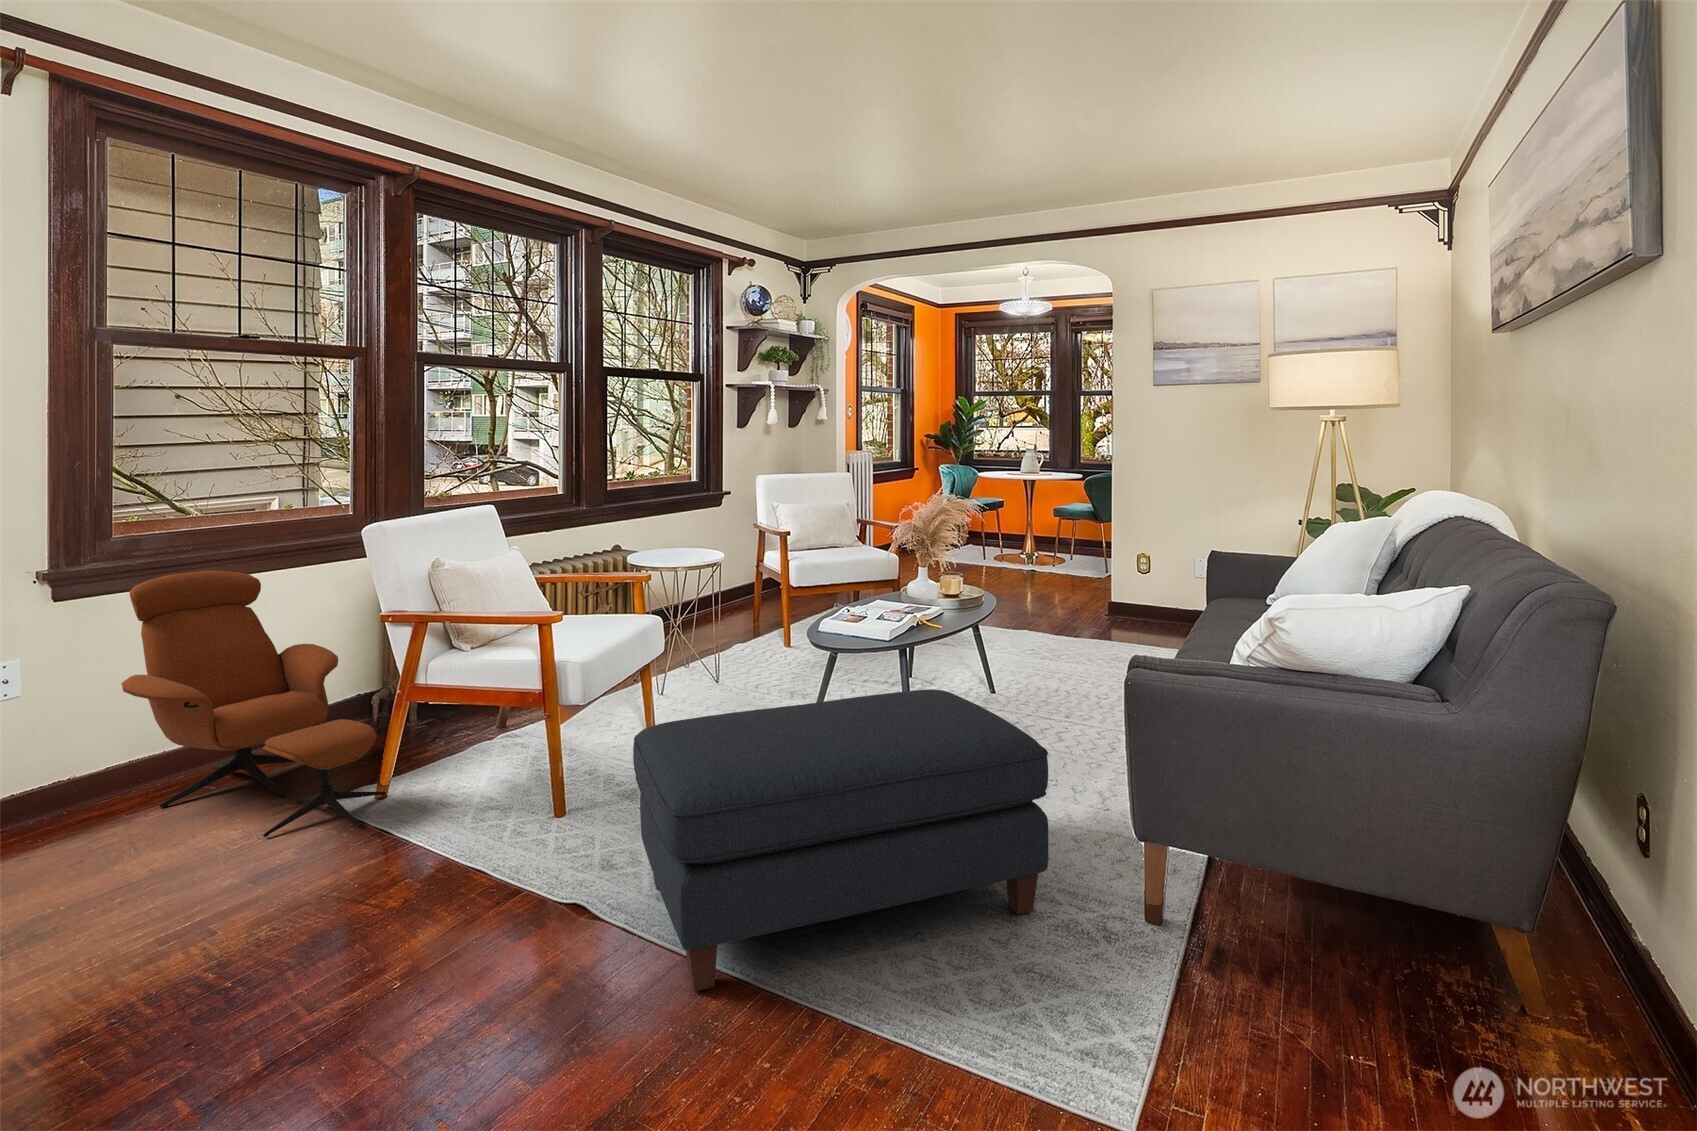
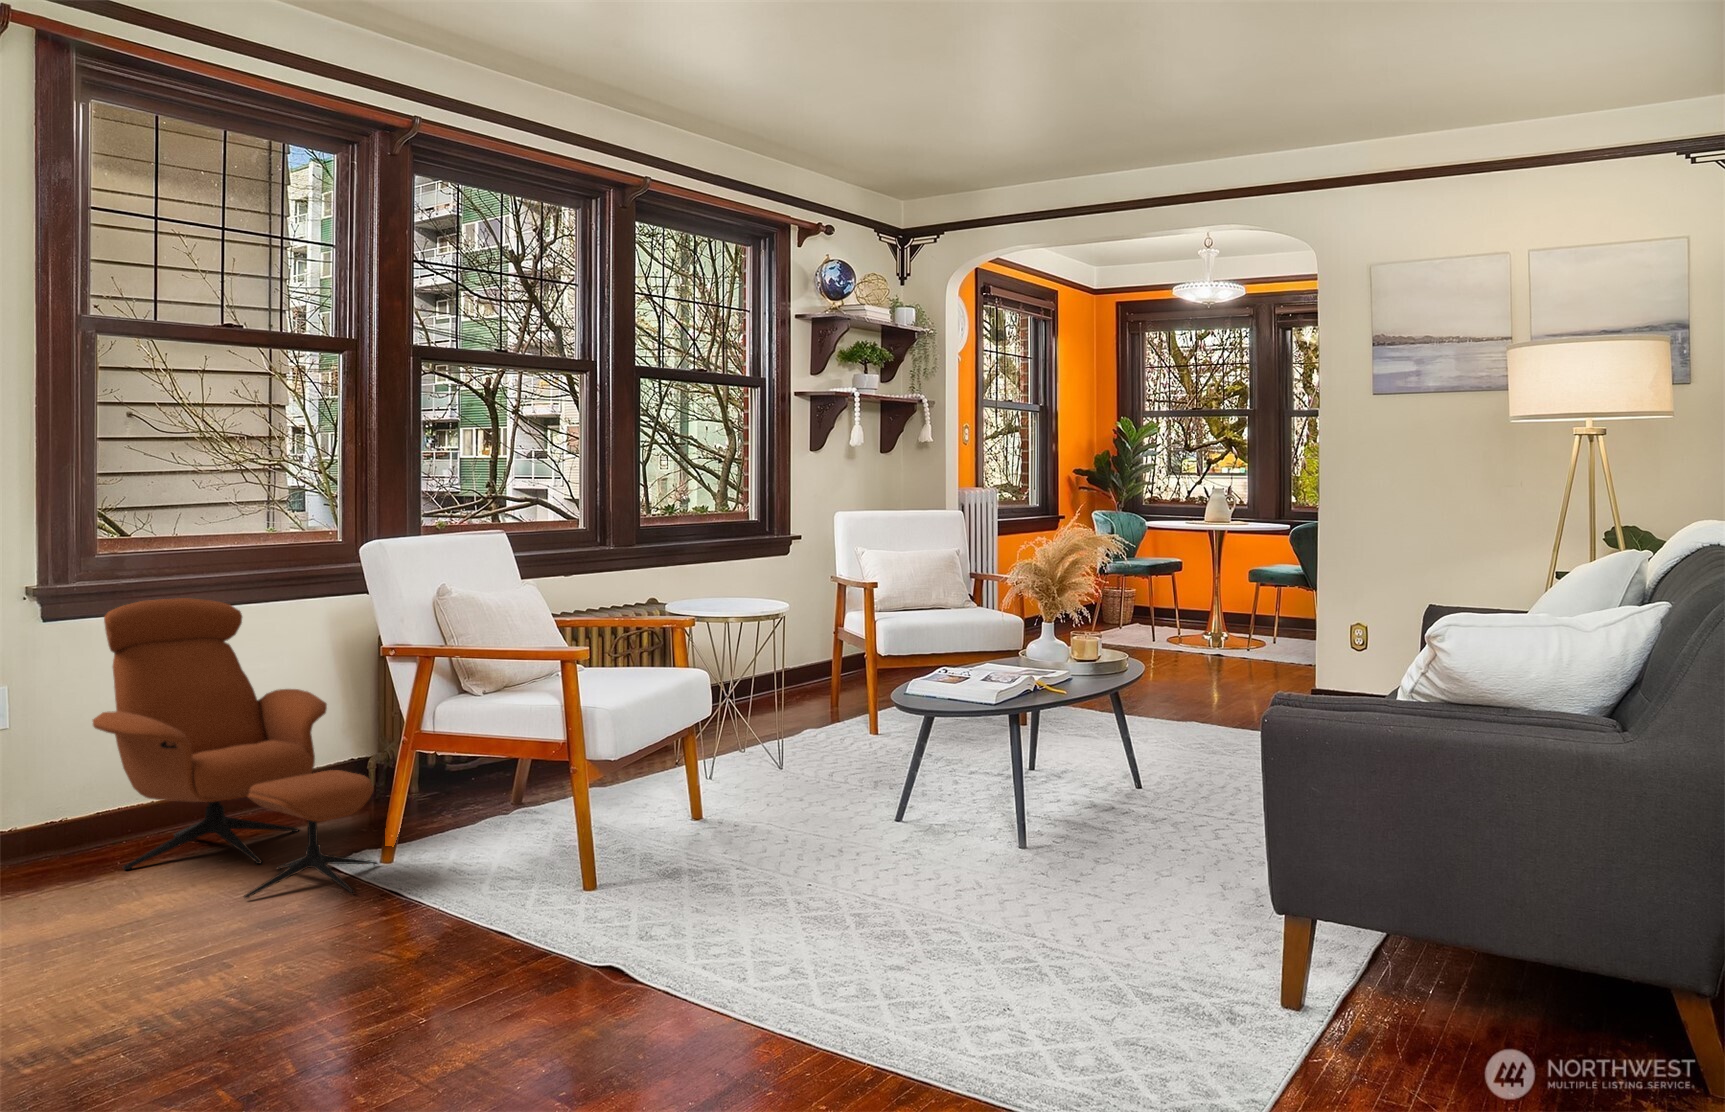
ottoman: present [633,689,1048,992] -> none [676,737,1166,1047]

